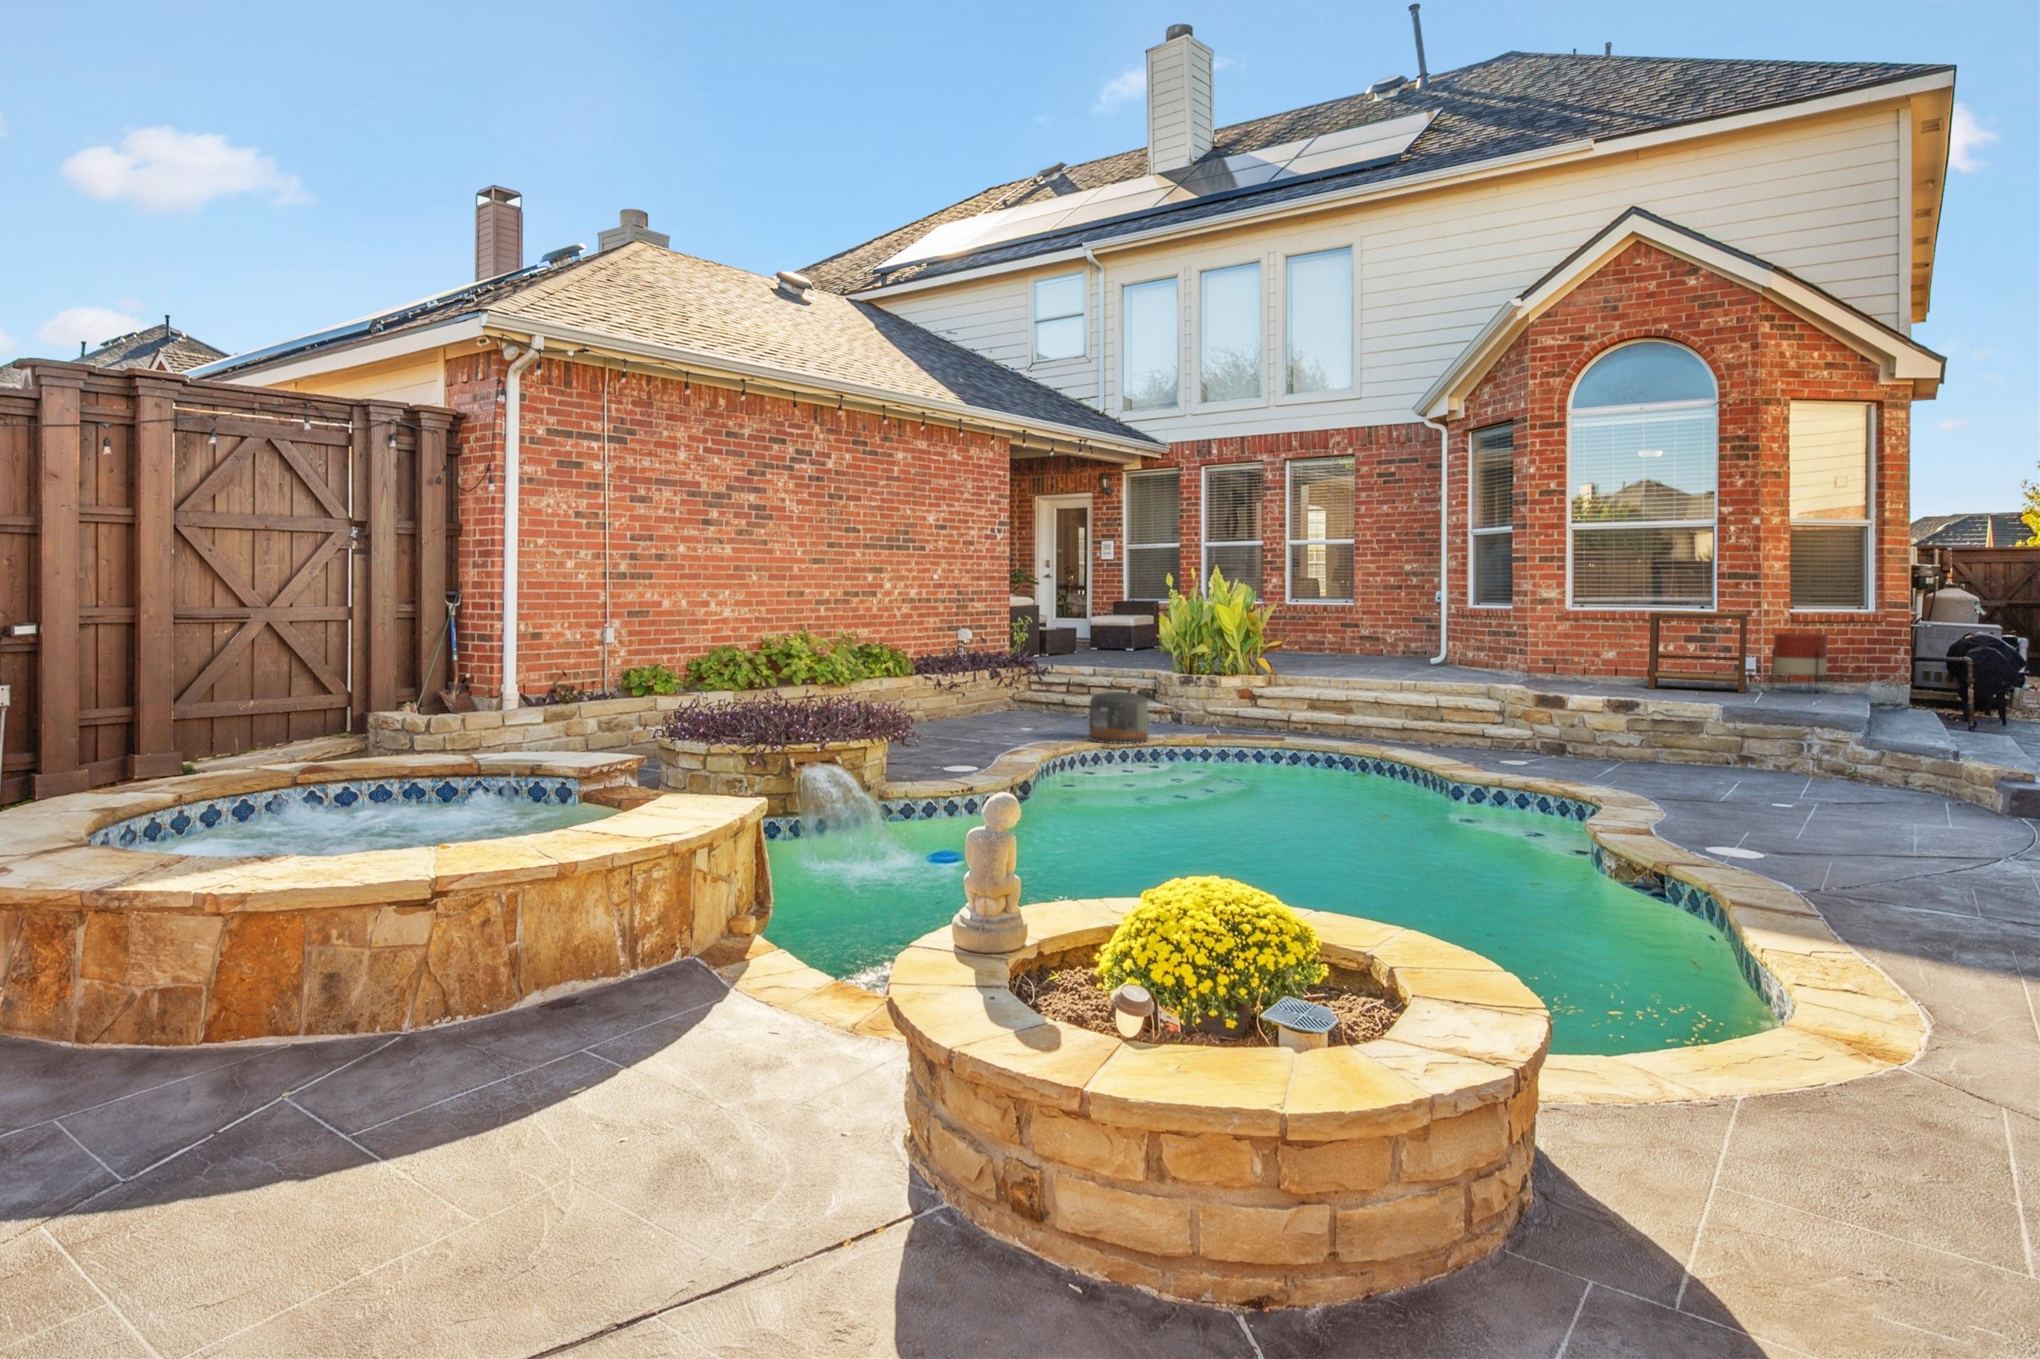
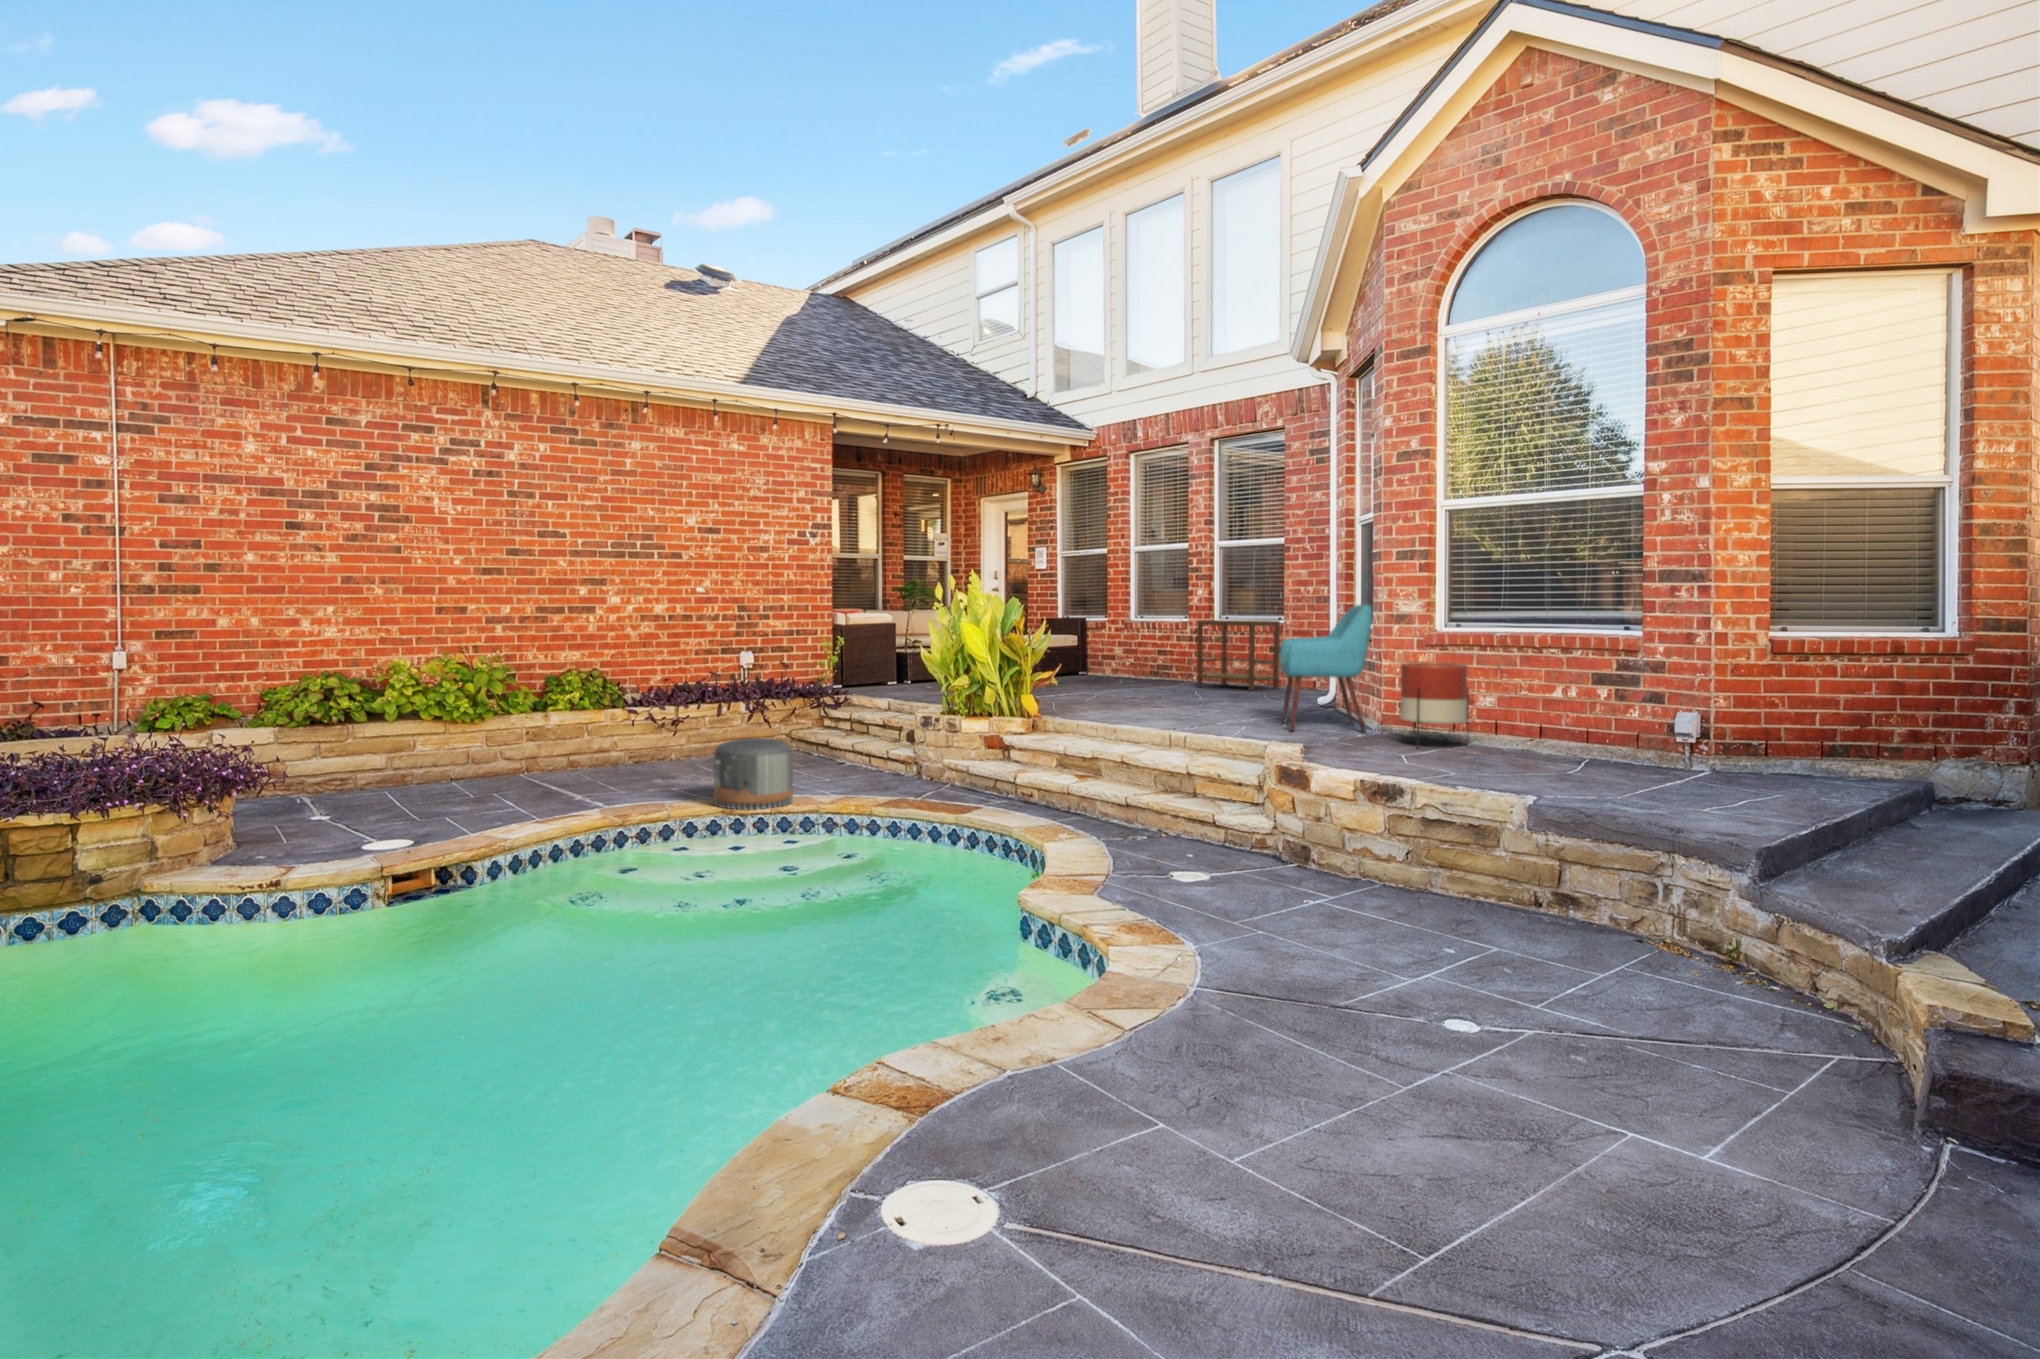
chair: none [1439,592,1517,678] -> present [1280,604,1372,732]
side table: present [1648,612,1747,693] -> present [1197,620,1280,691]
planter: present [1772,633,1828,689] -> present [1400,663,1469,746]

